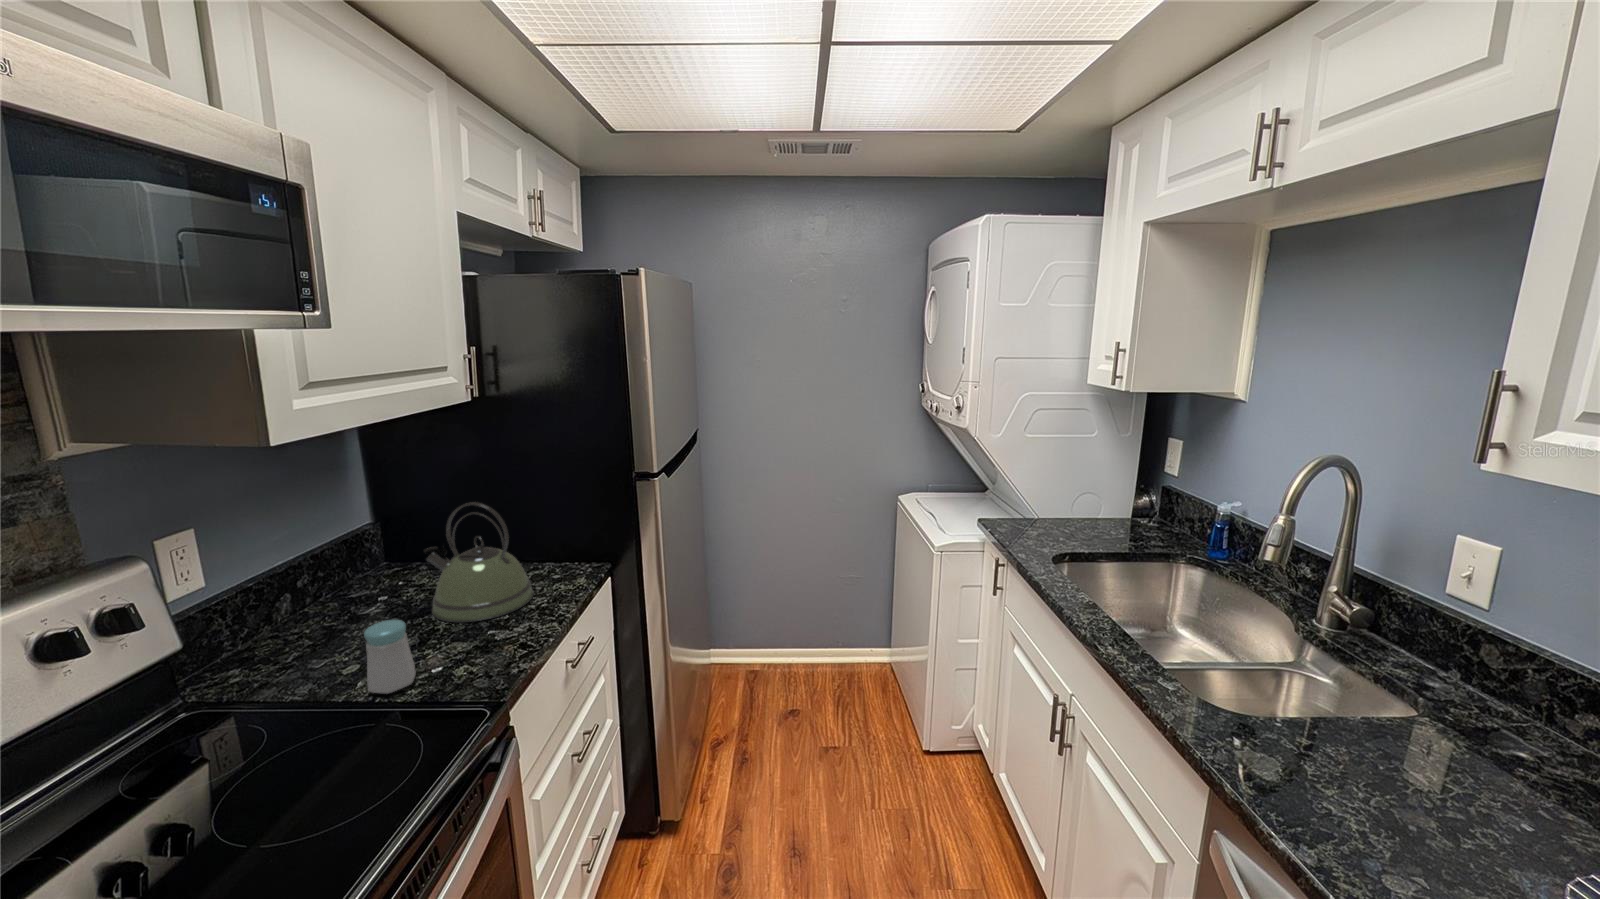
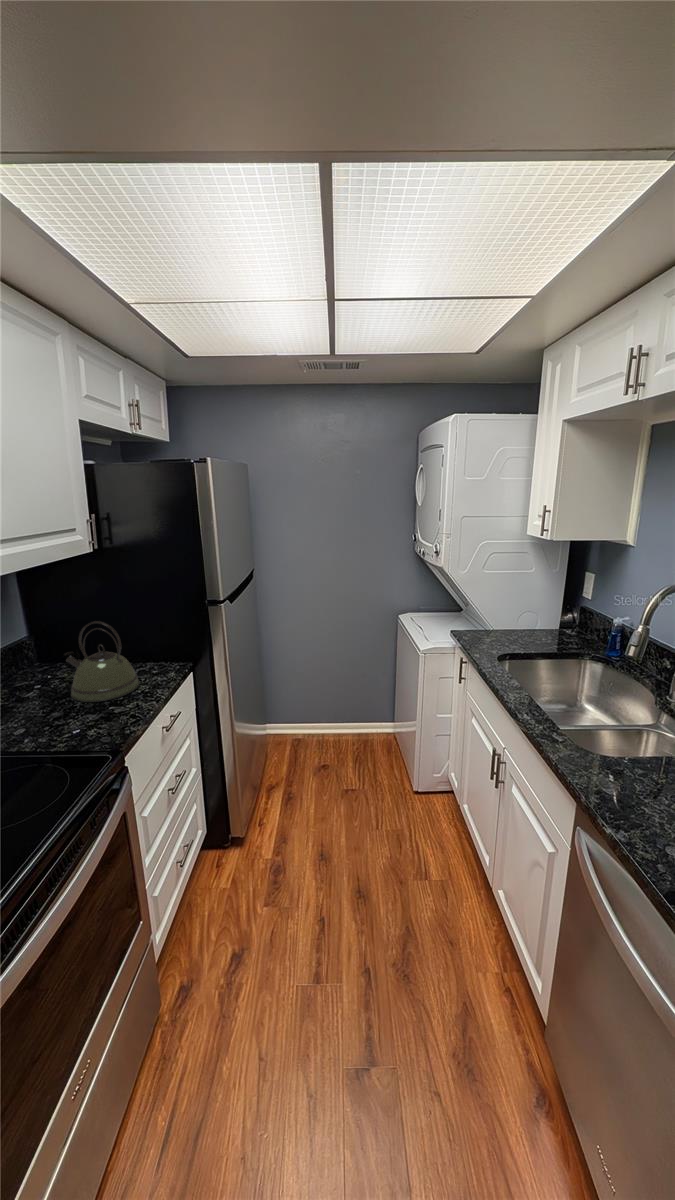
salt shaker: present [364,620,416,694] -> none [28,699,63,746]

